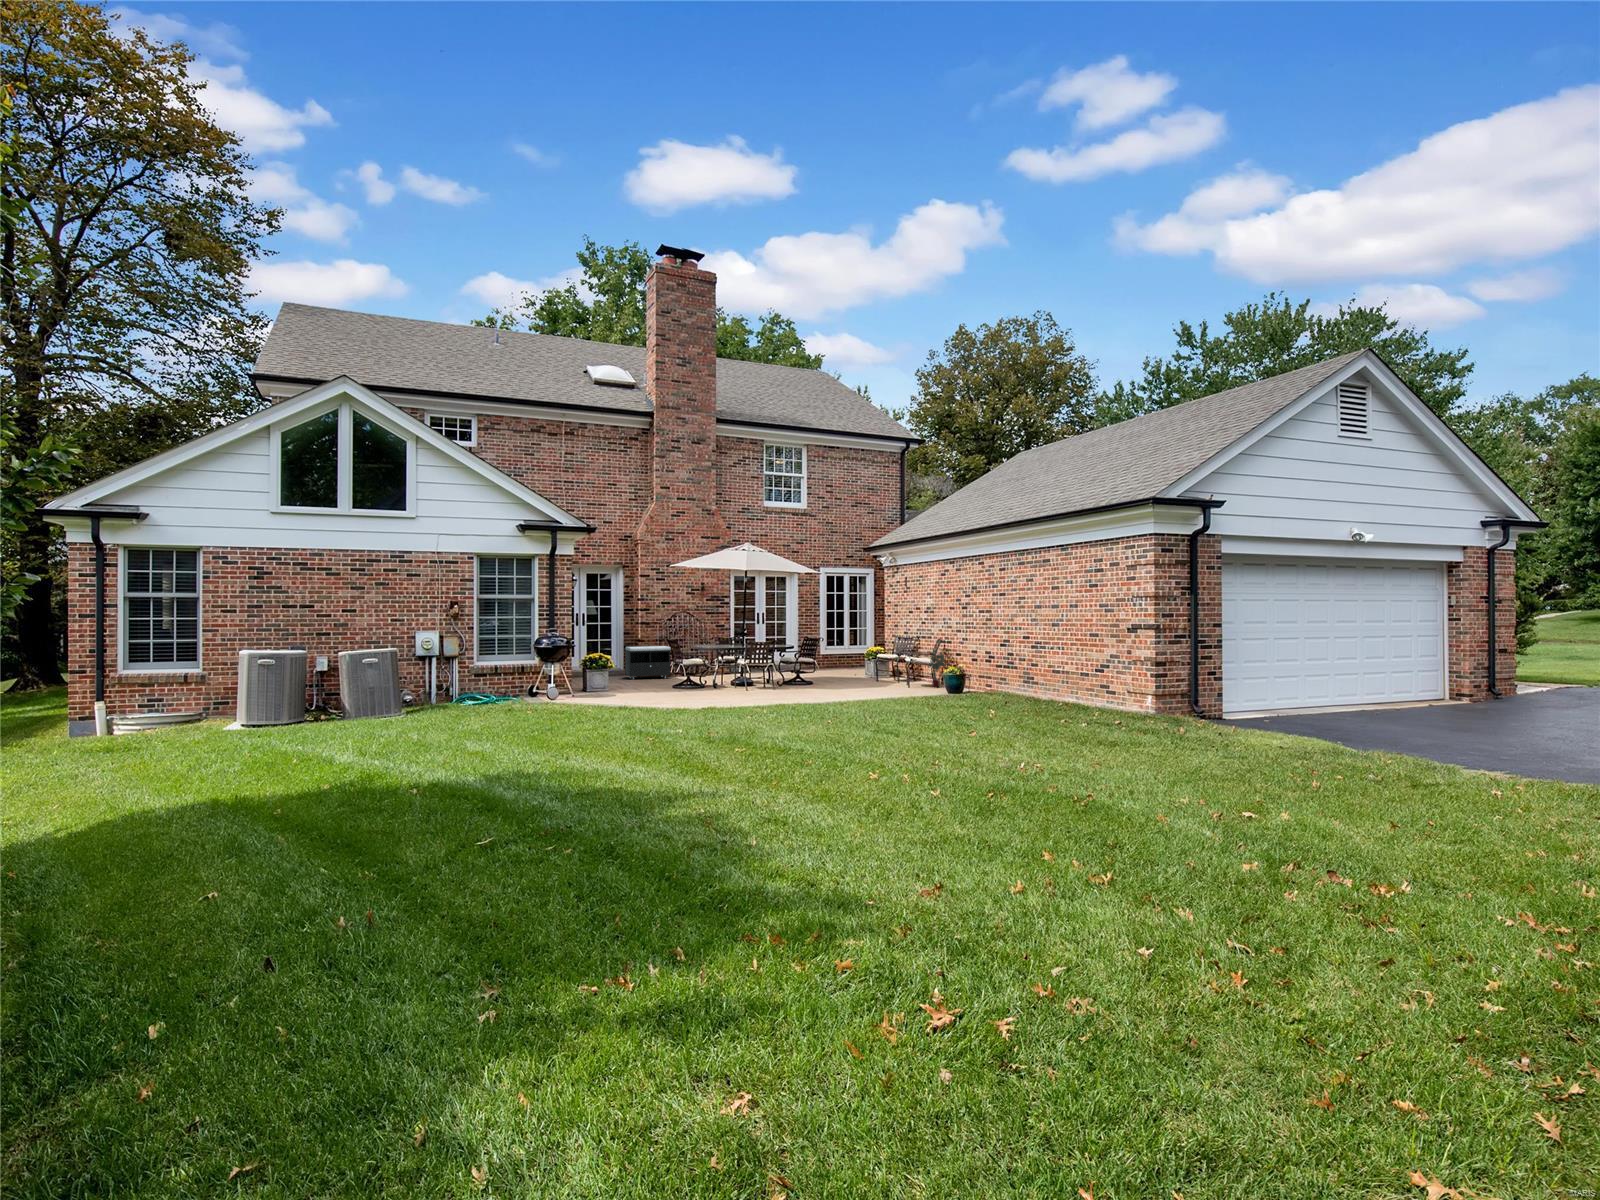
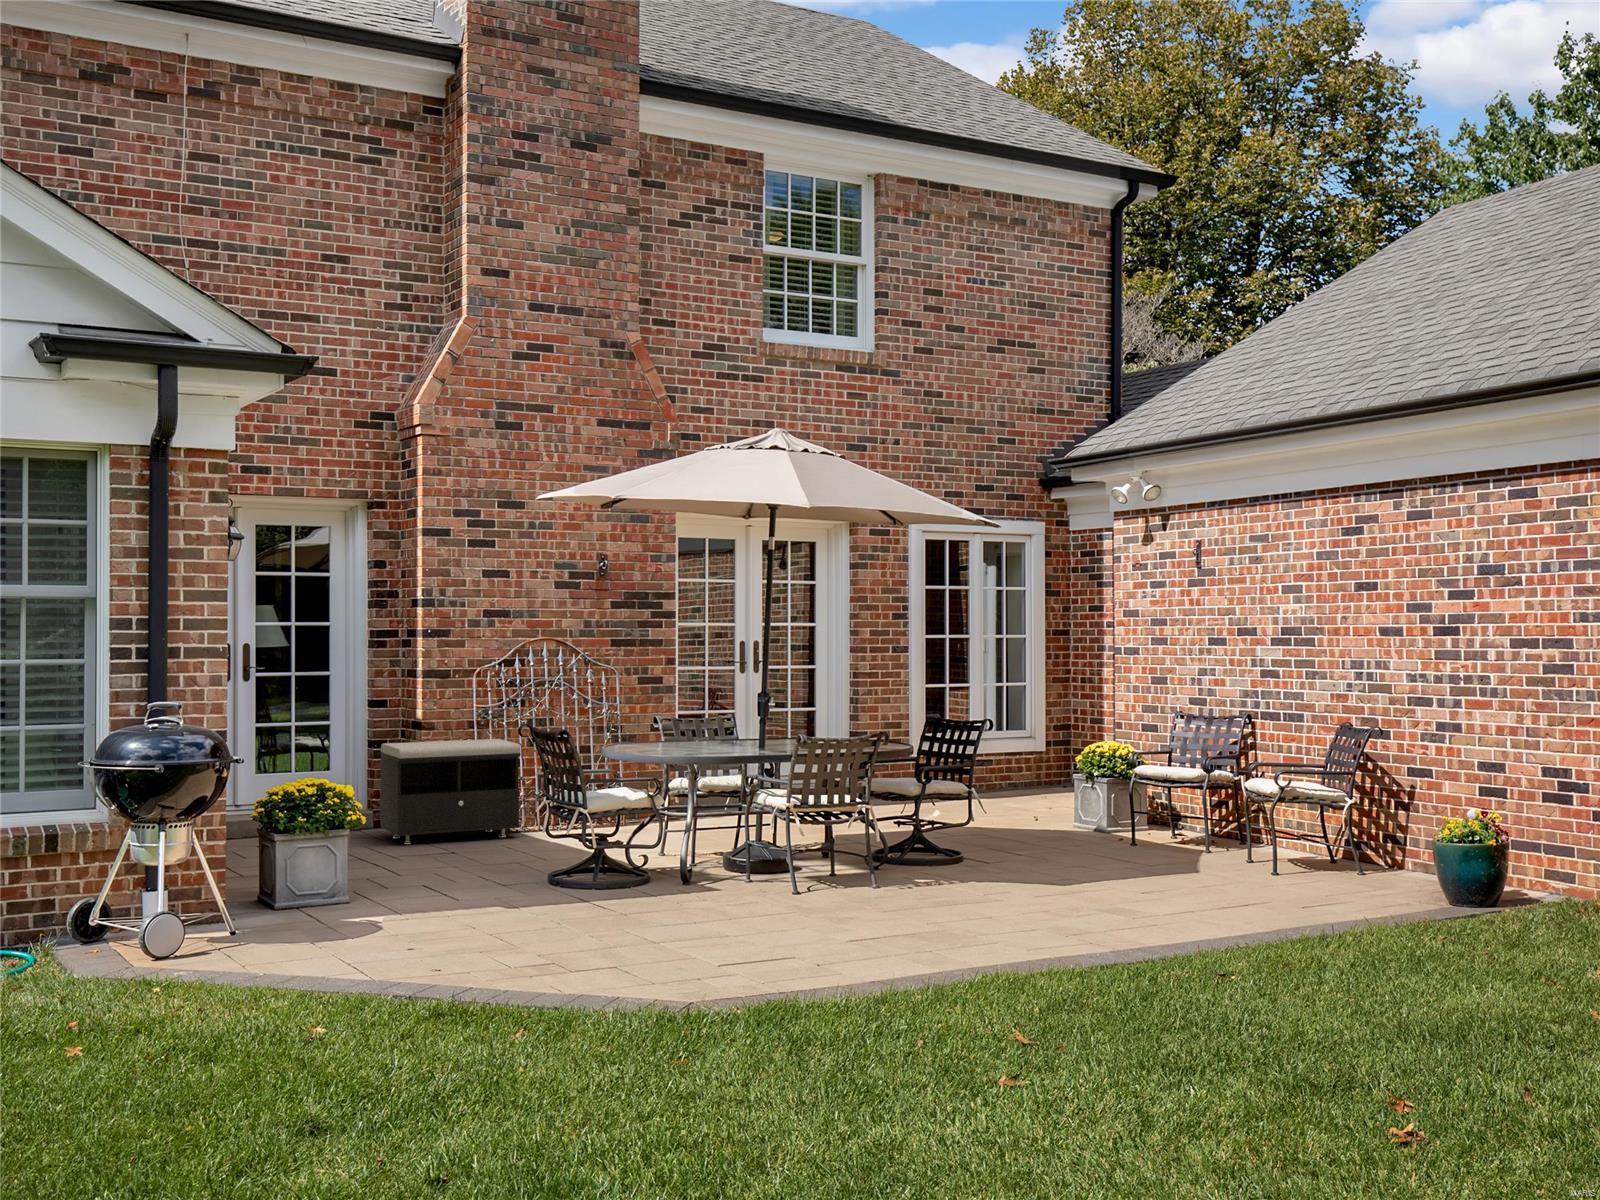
potted tree: present [930,649,949,687] -> none [1311,749,1389,867]

